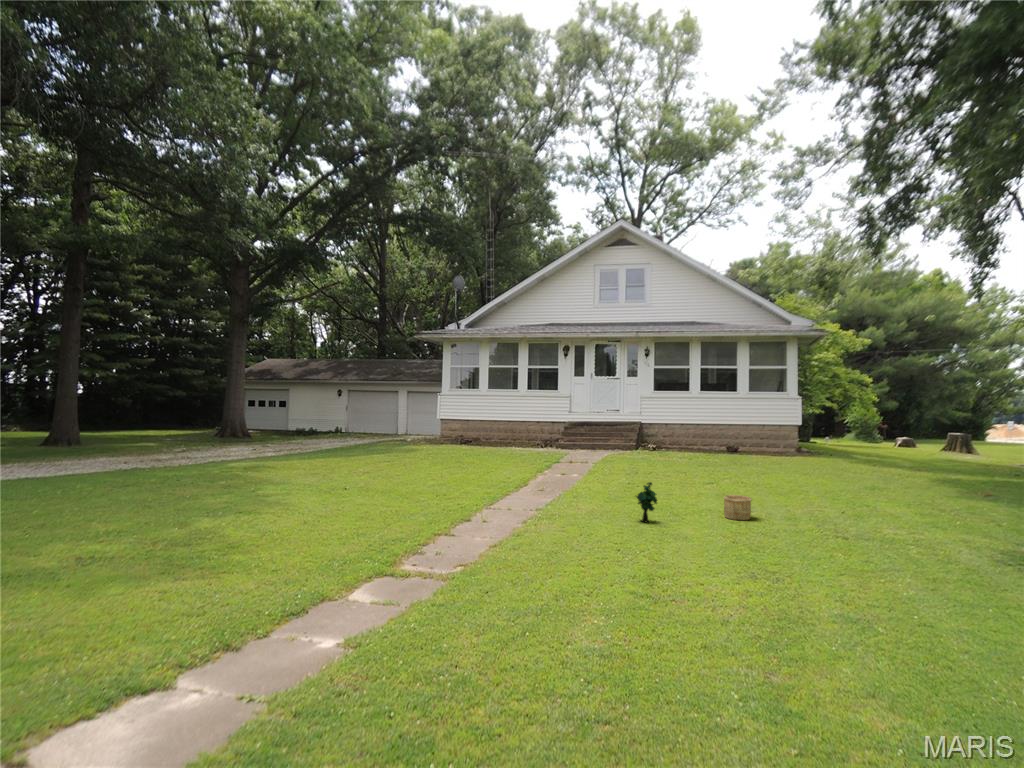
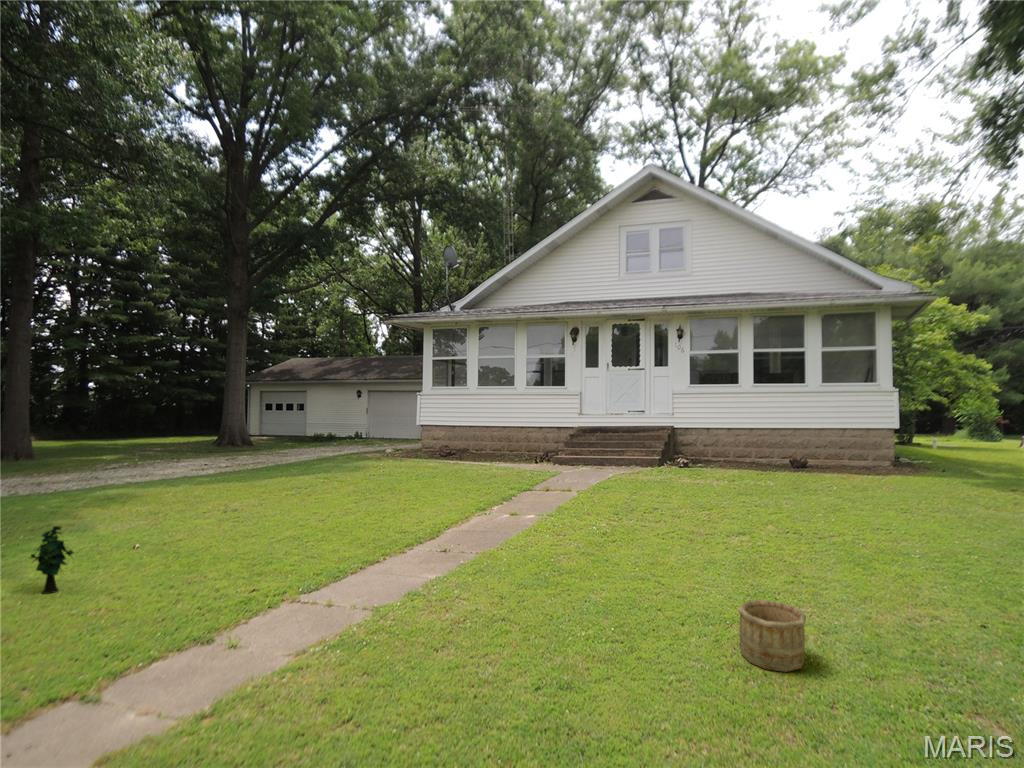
decorative plant: present [636,482,657,522] -> present [31,526,73,594]

